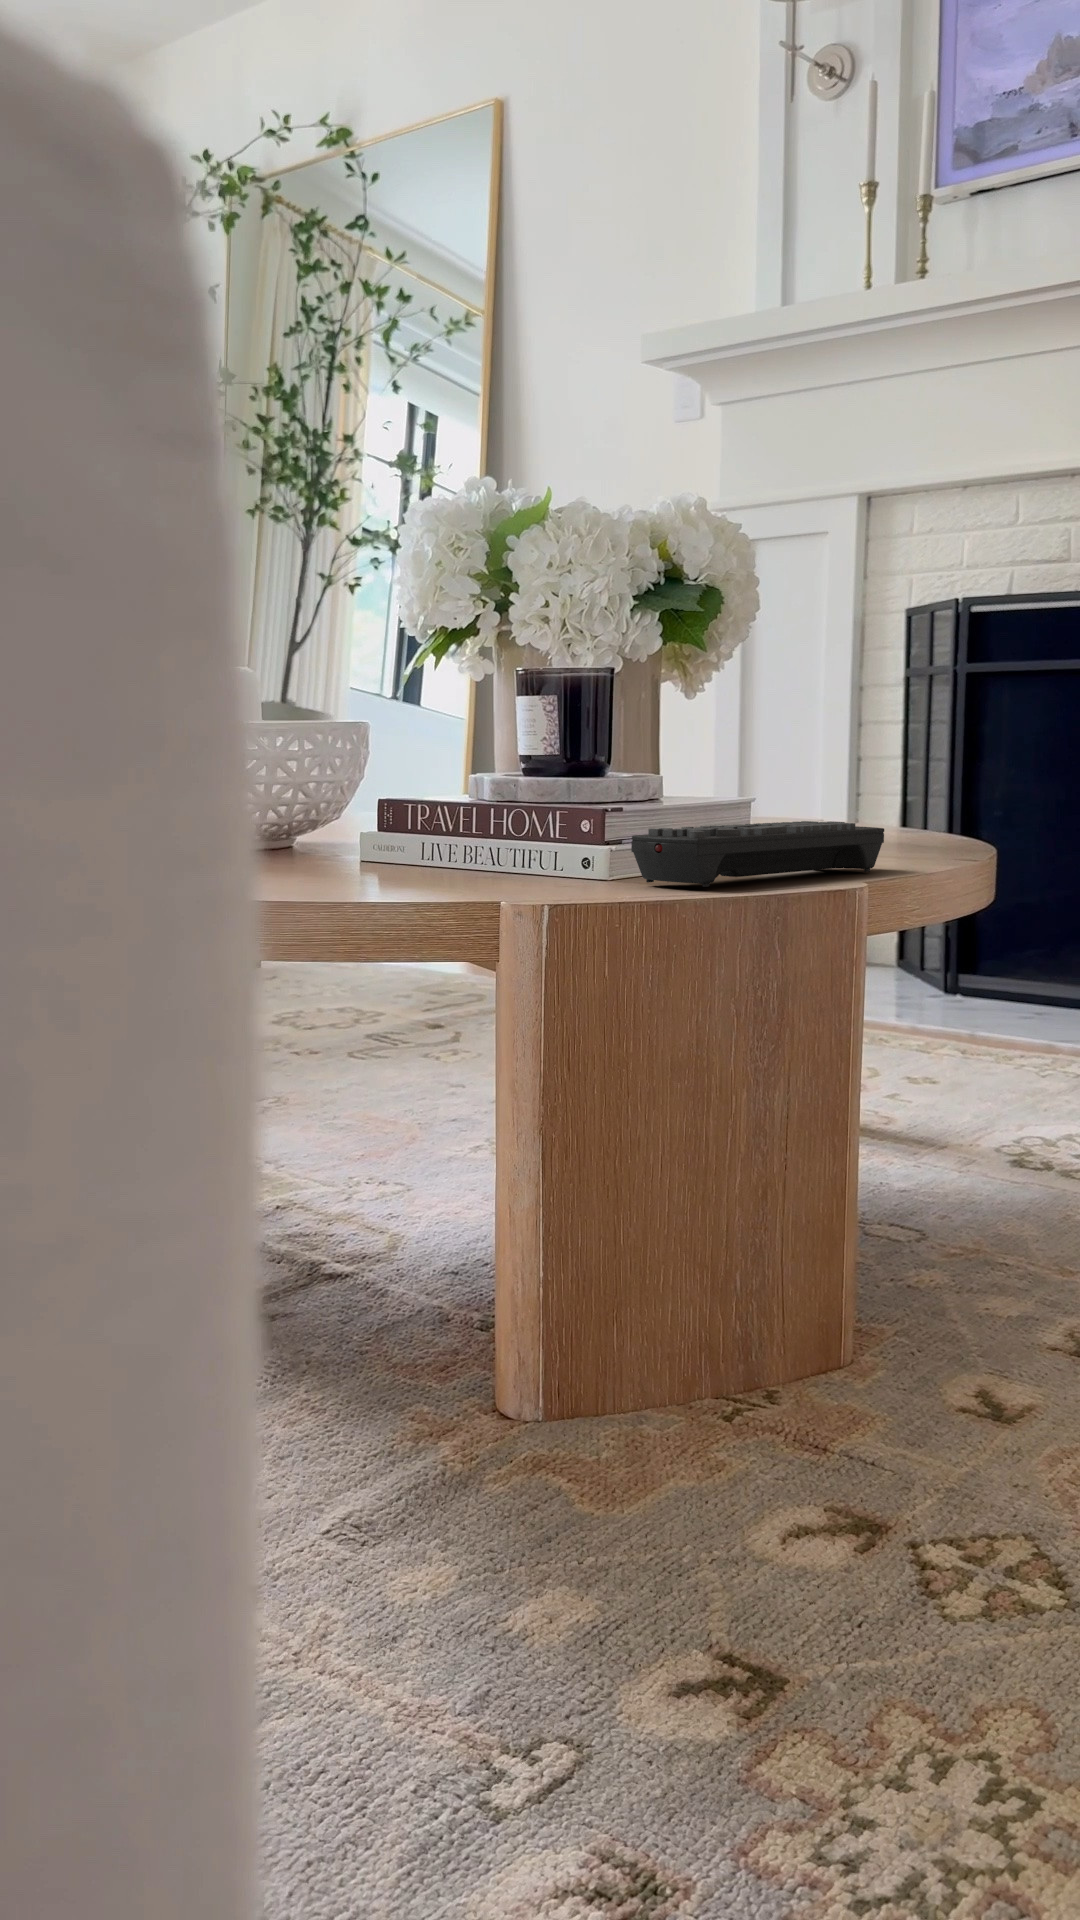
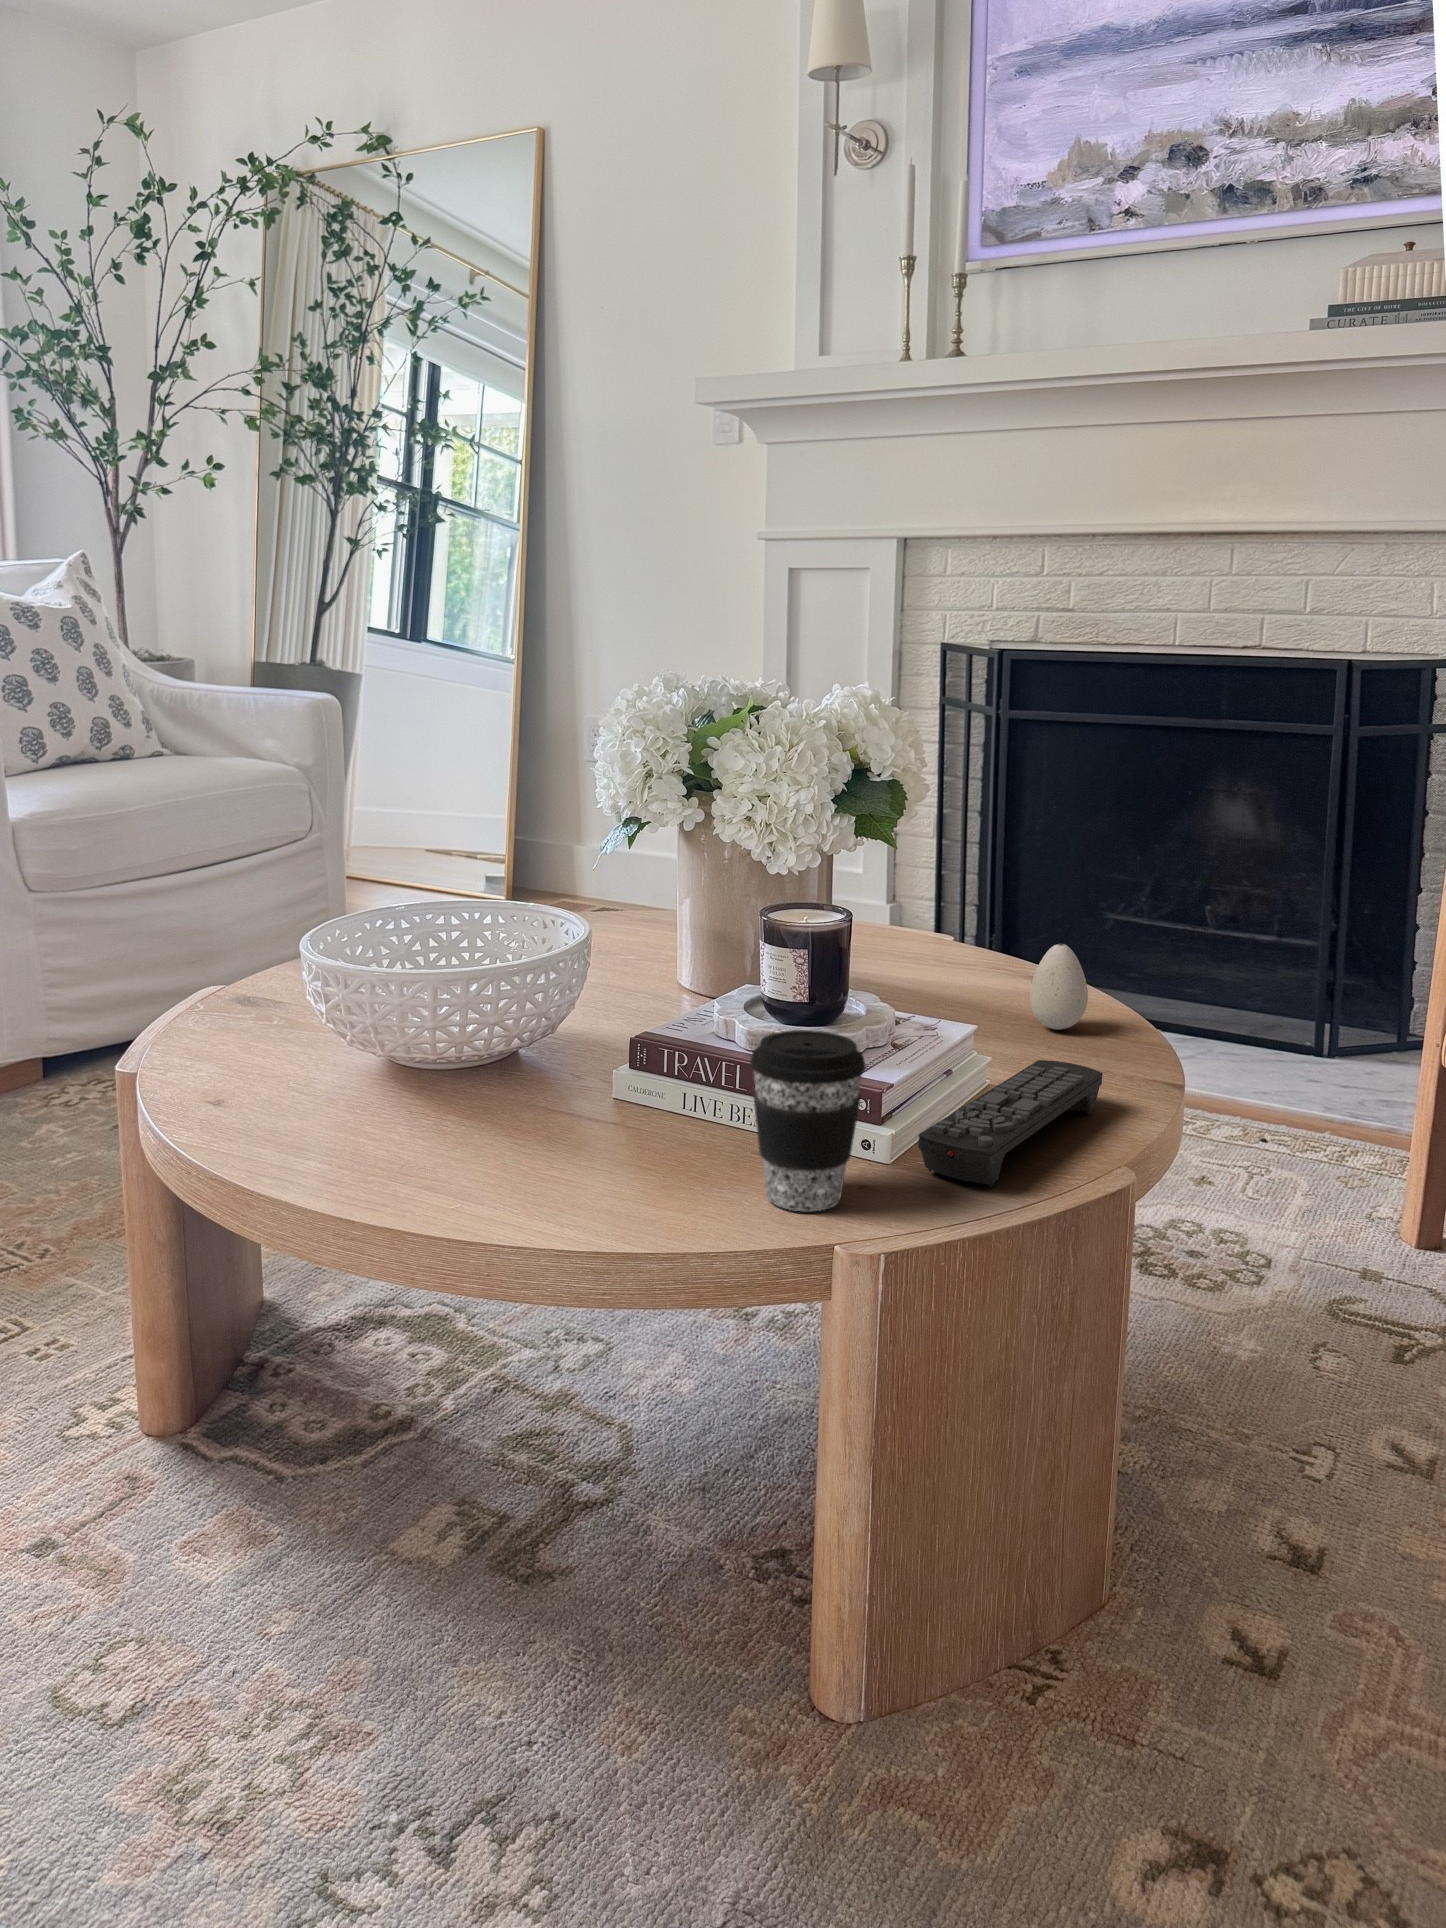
coffee cup: none [433,713,556,891] -> present [750,1030,866,1211]
decorative egg: none [859,752,923,850] -> present [1030,944,1088,1030]

